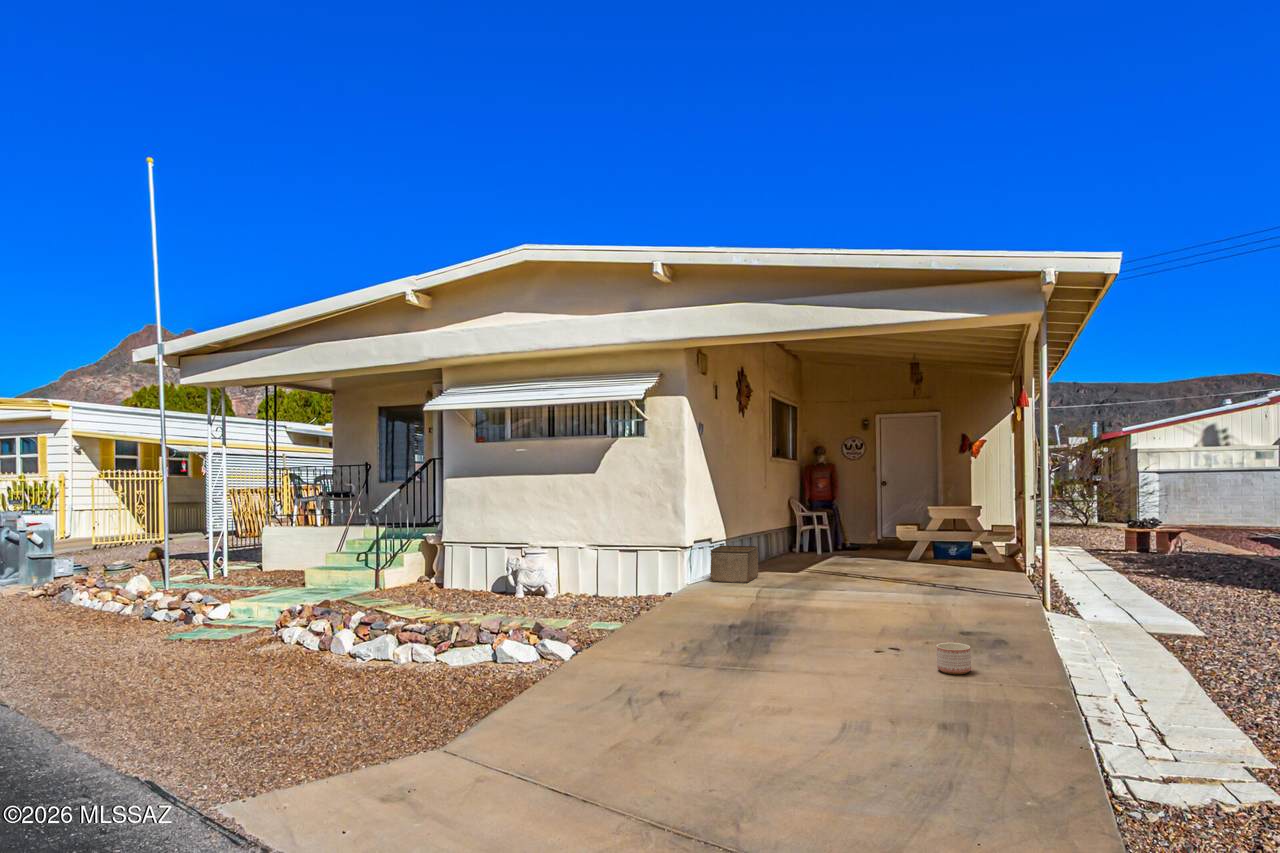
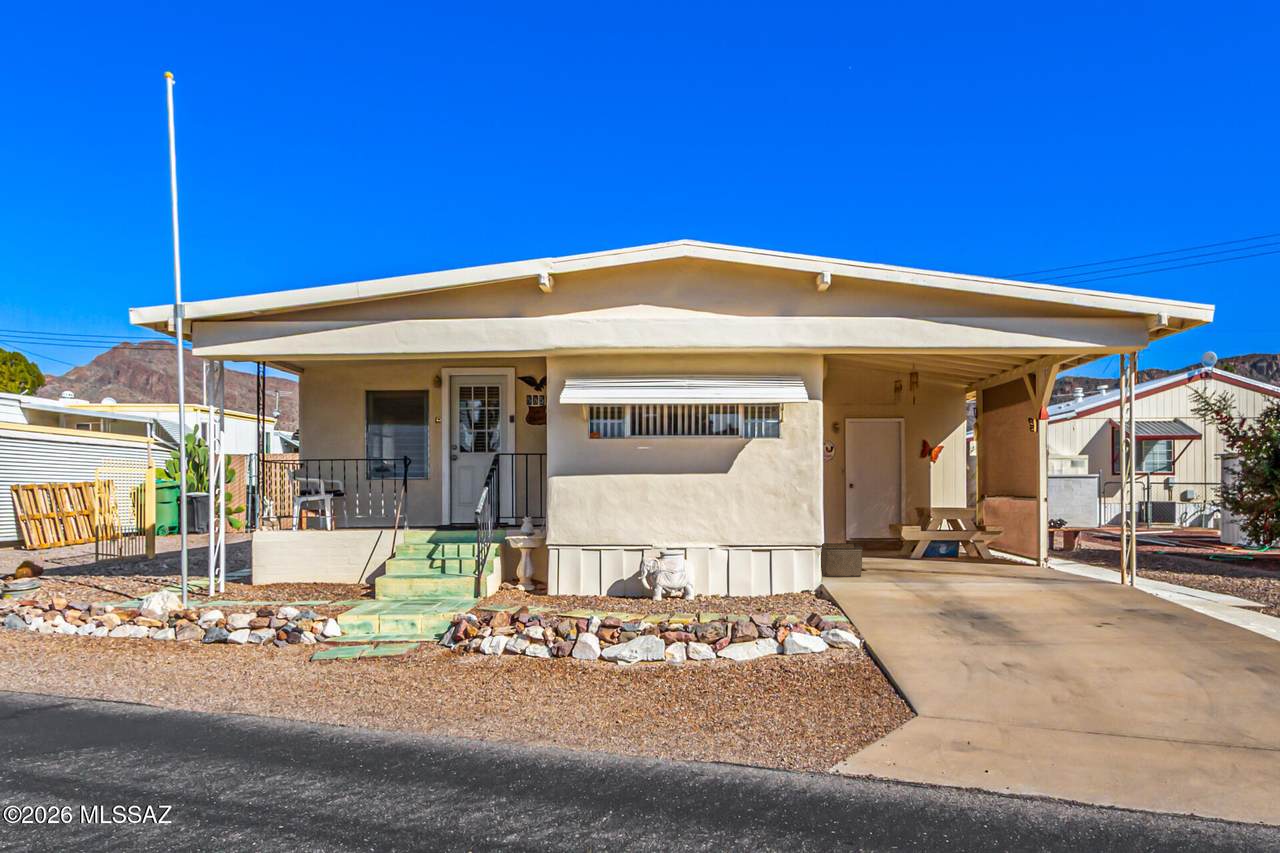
planter: present [936,643,971,674] -> none [1182,610,1212,633]

